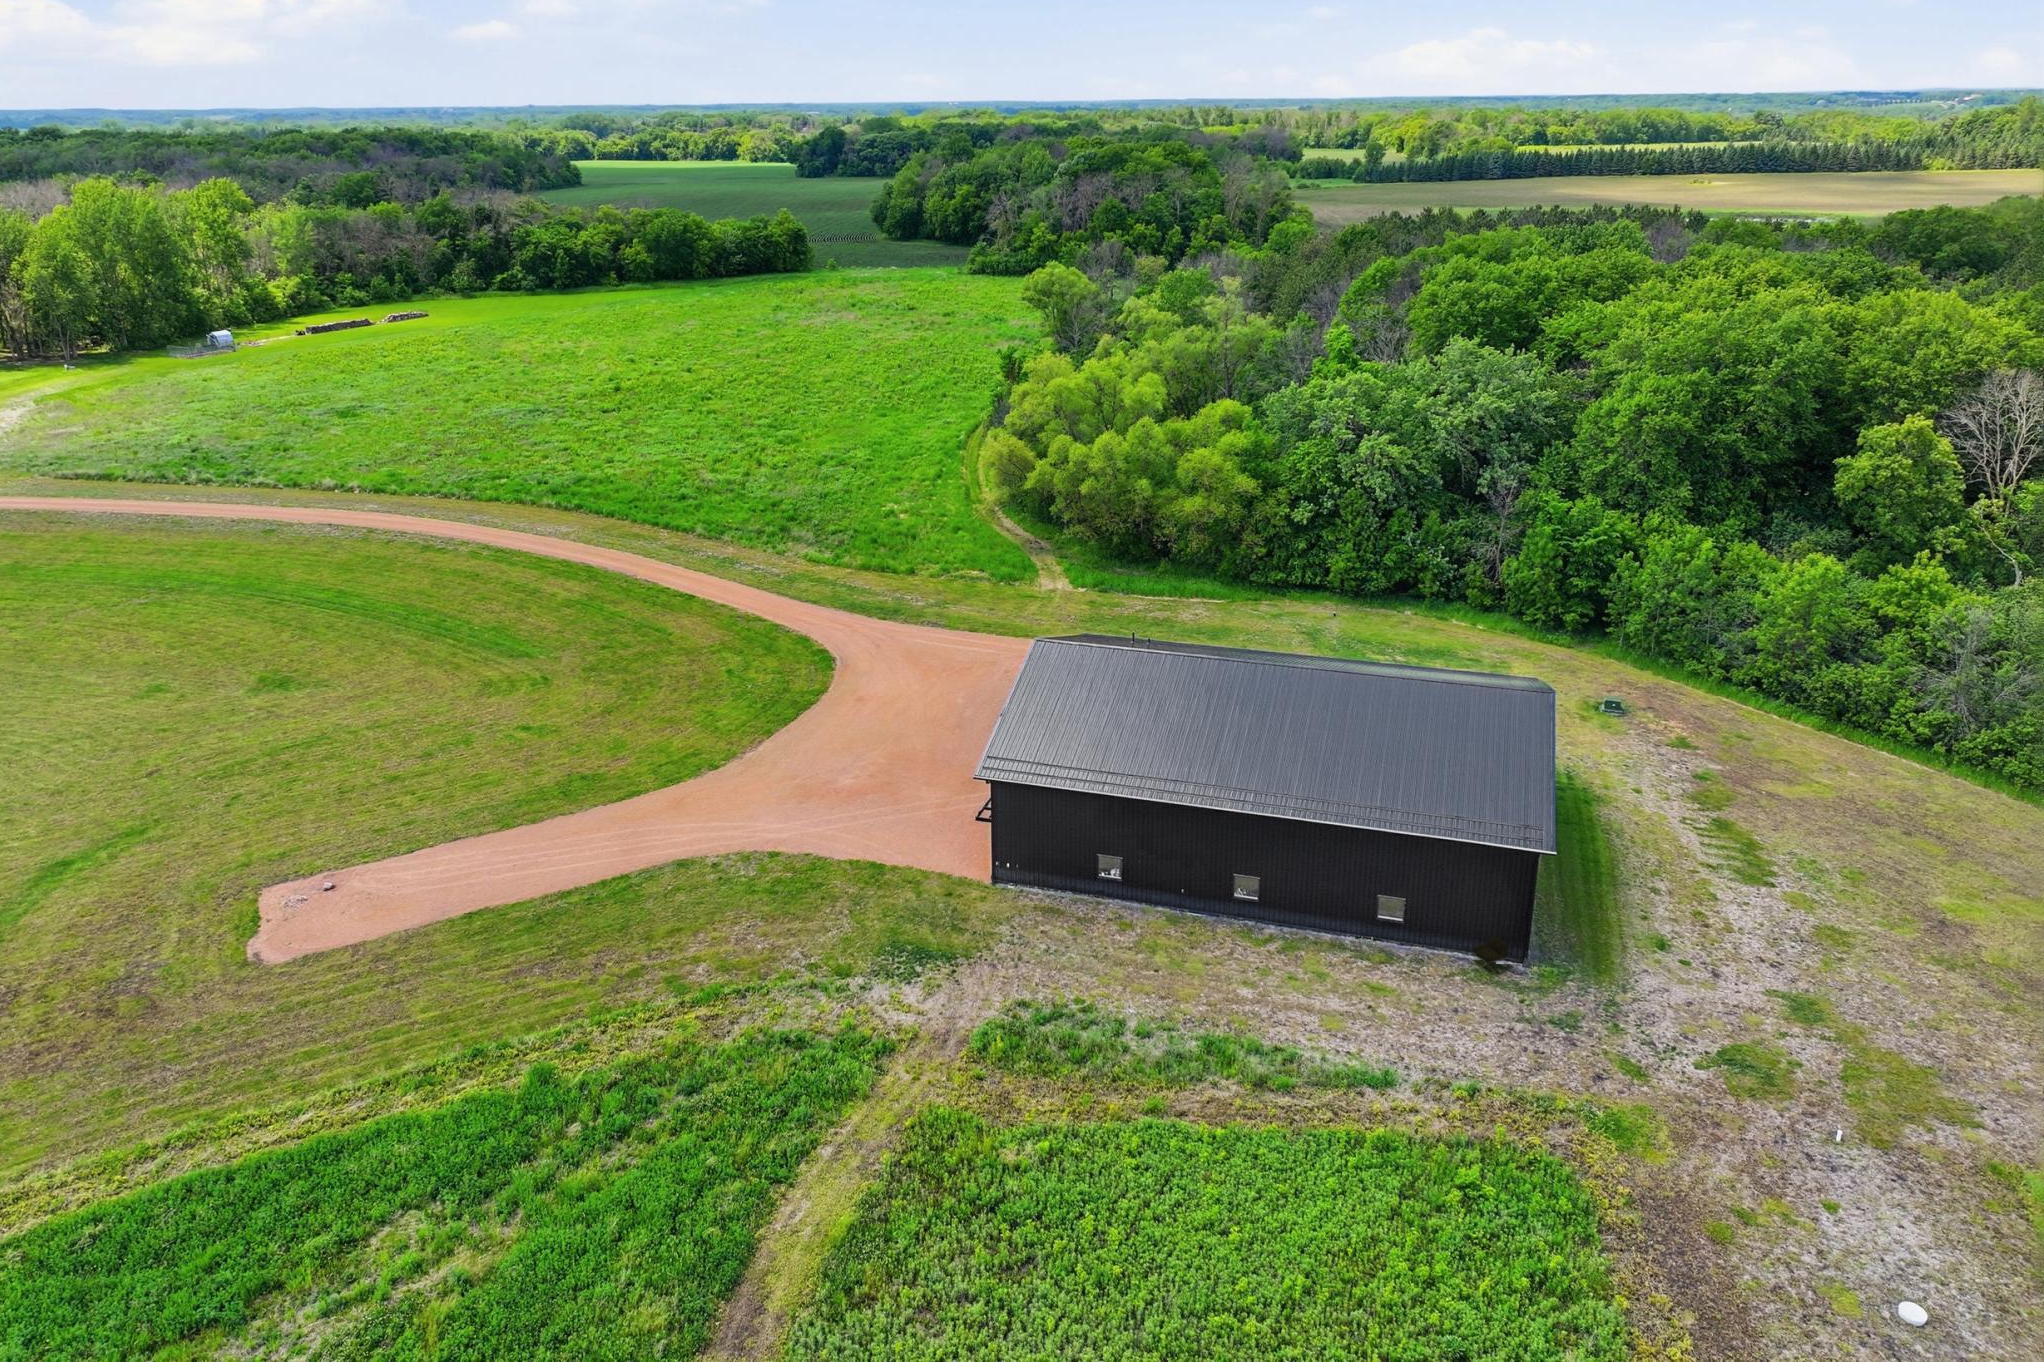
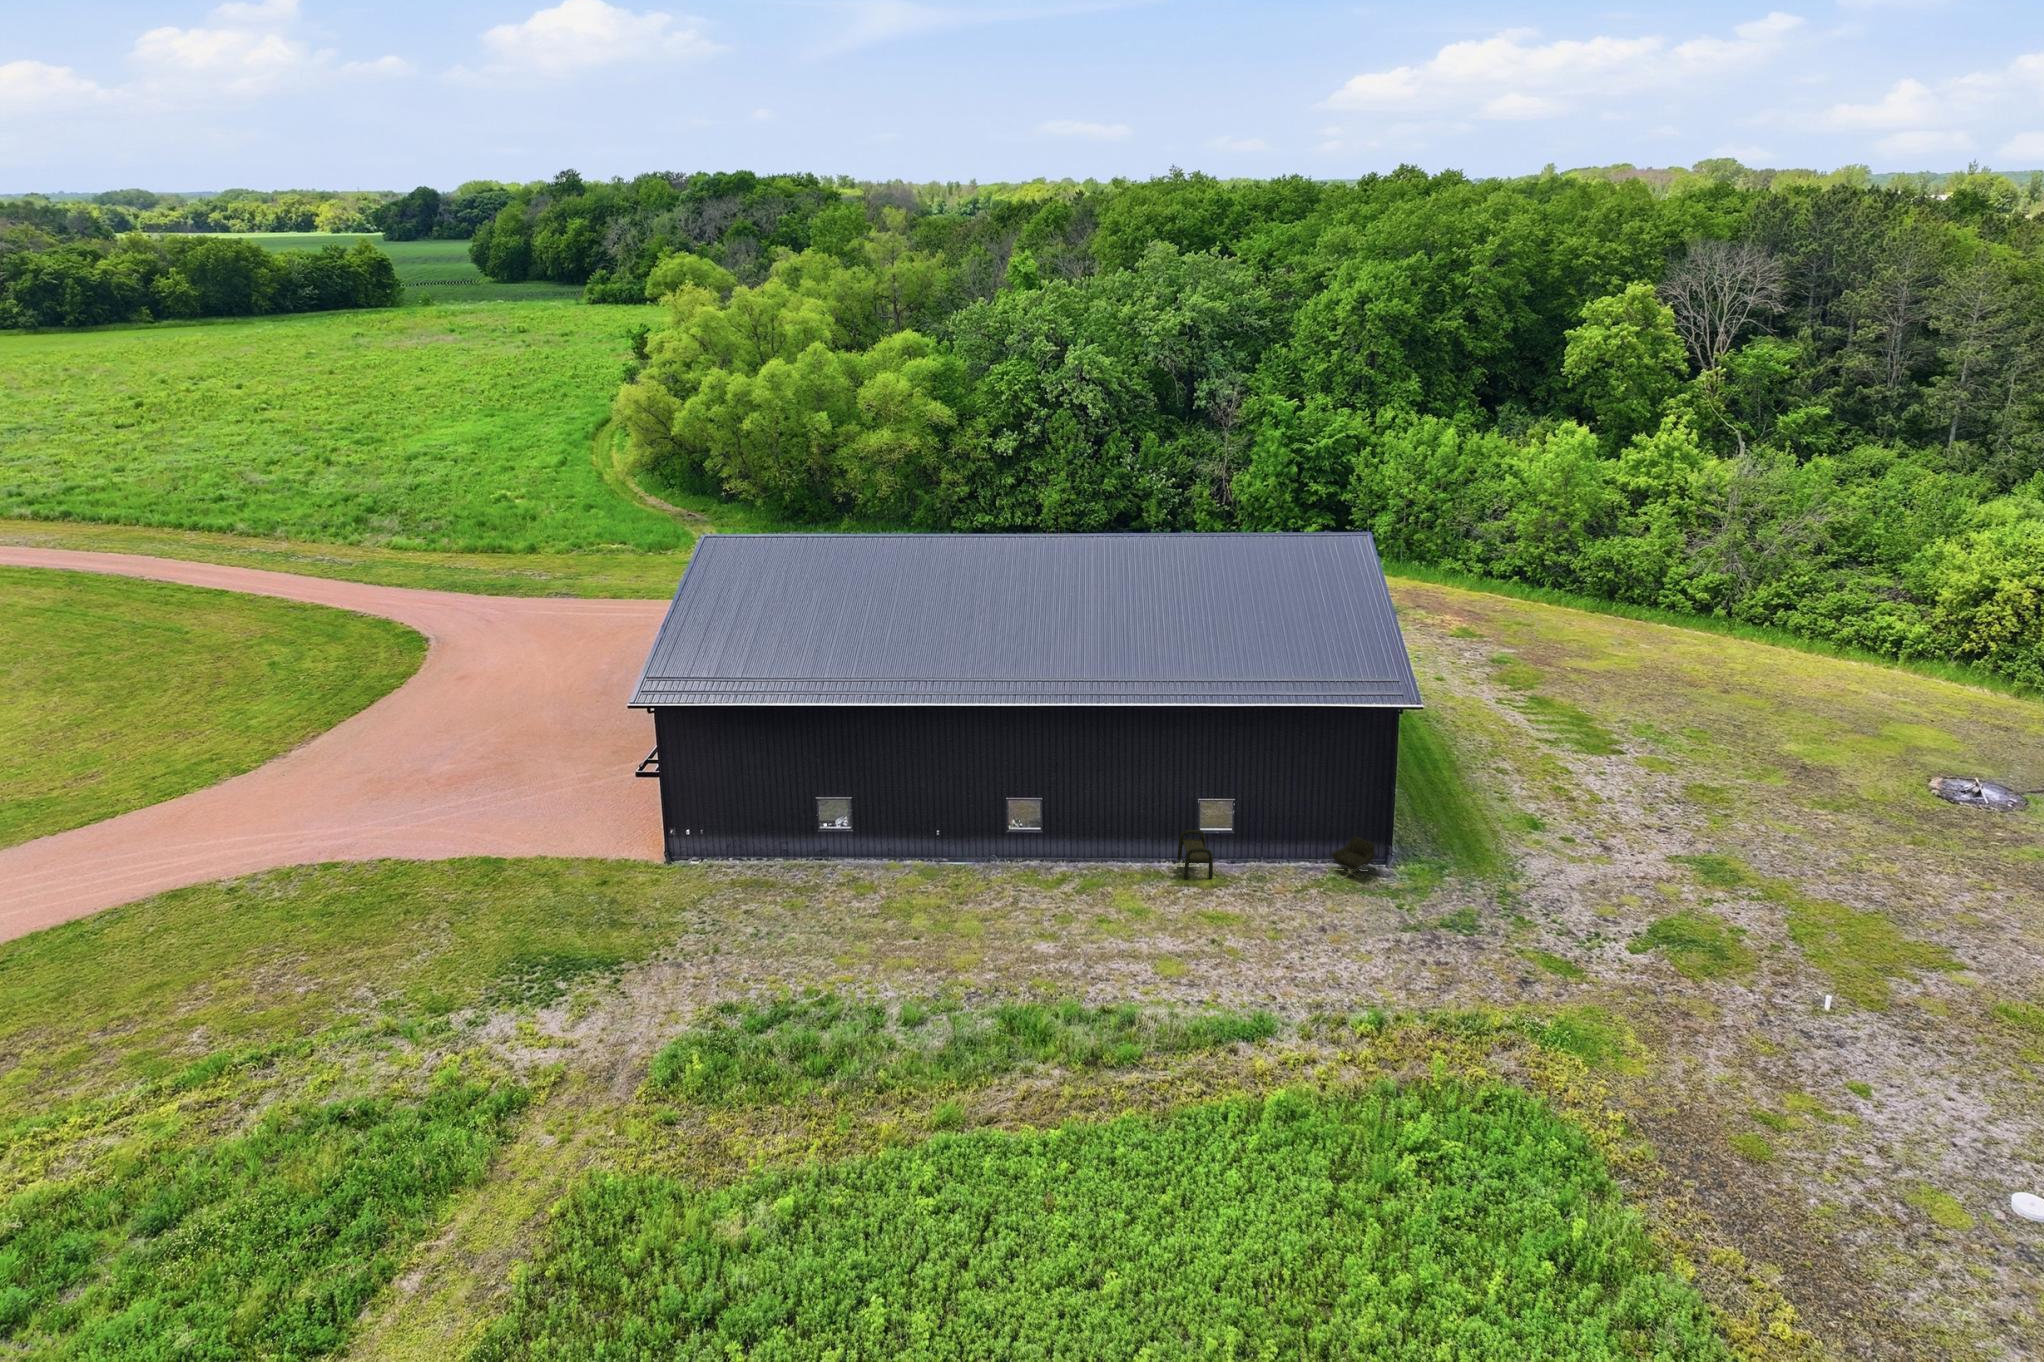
bench: none [1349,912,1375,953] -> present [1177,830,1213,879]

